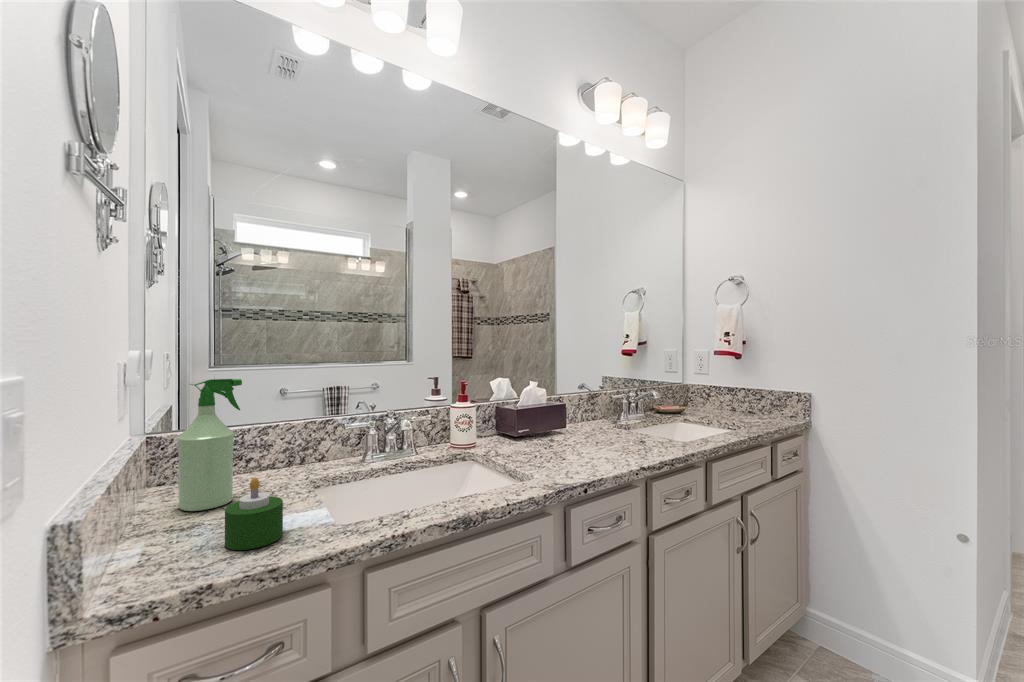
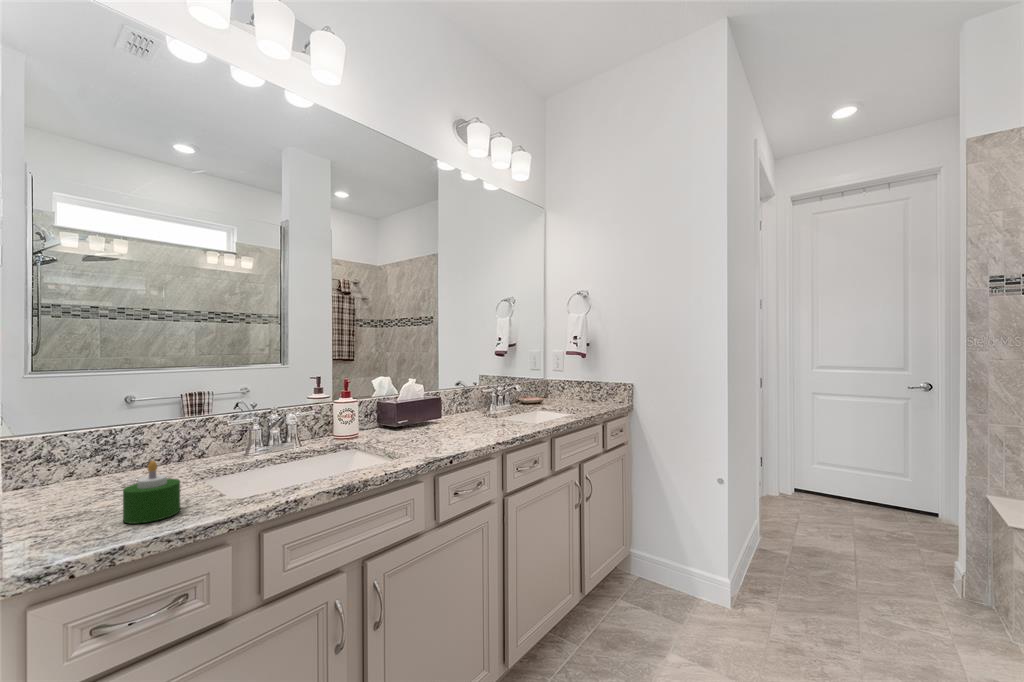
spray bottle: present [177,379,242,511] -> none [53,377,123,504]

